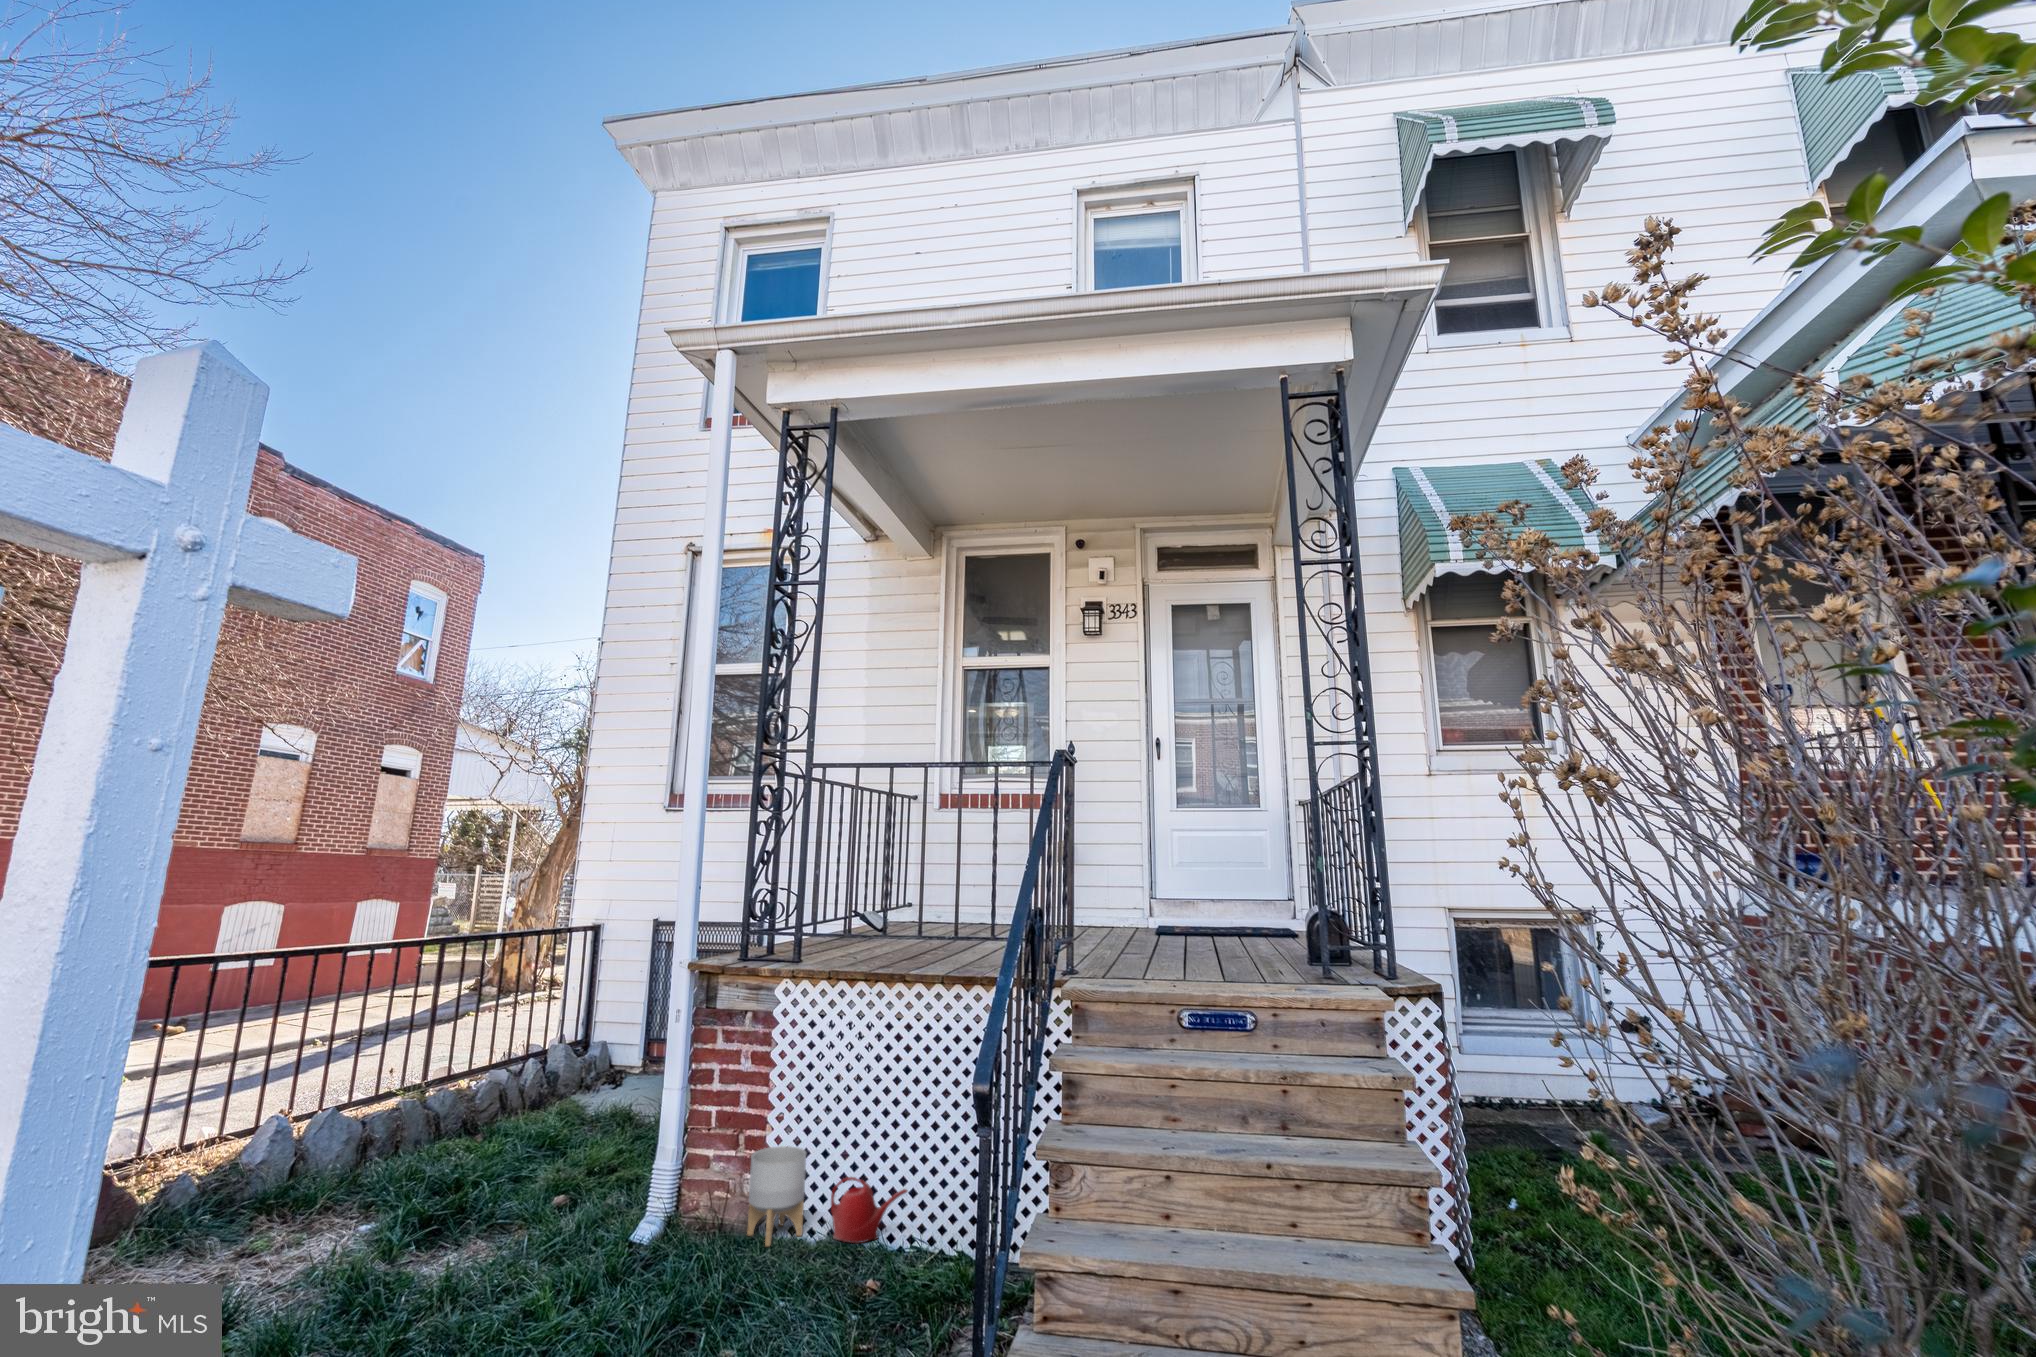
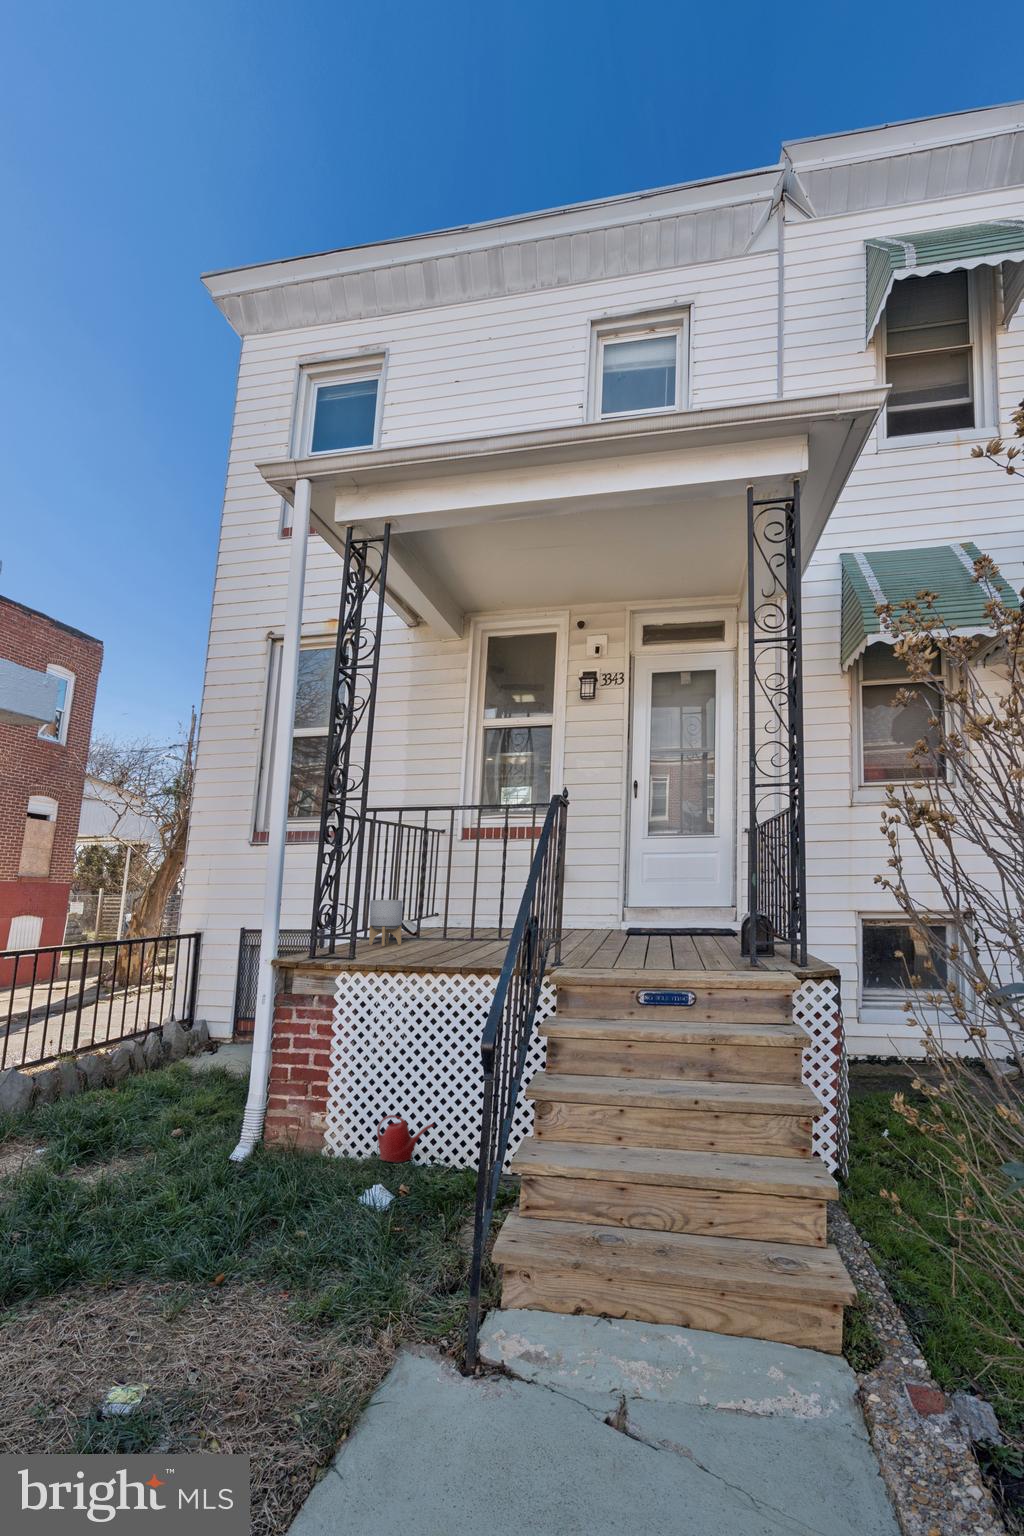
planter: present [747,1146,806,1246] -> present [369,900,402,946]

